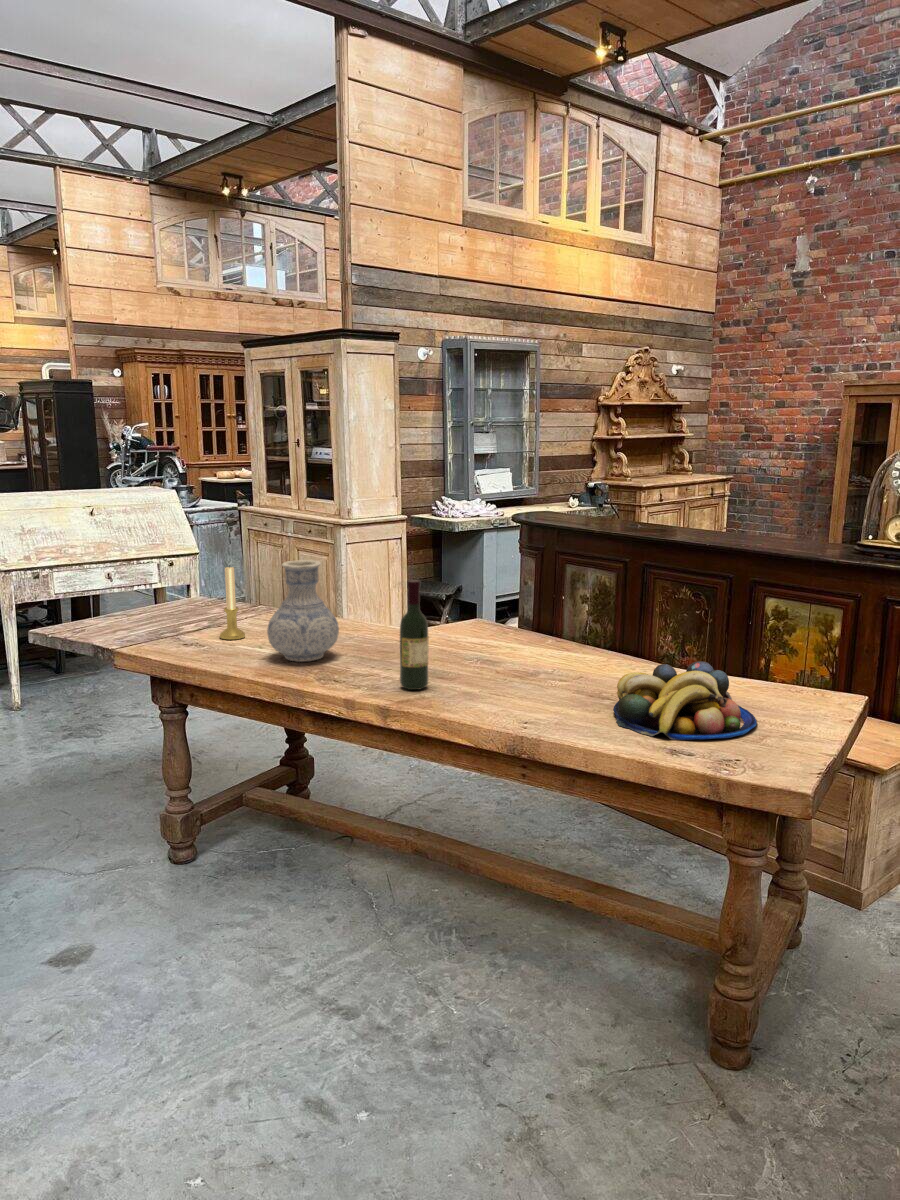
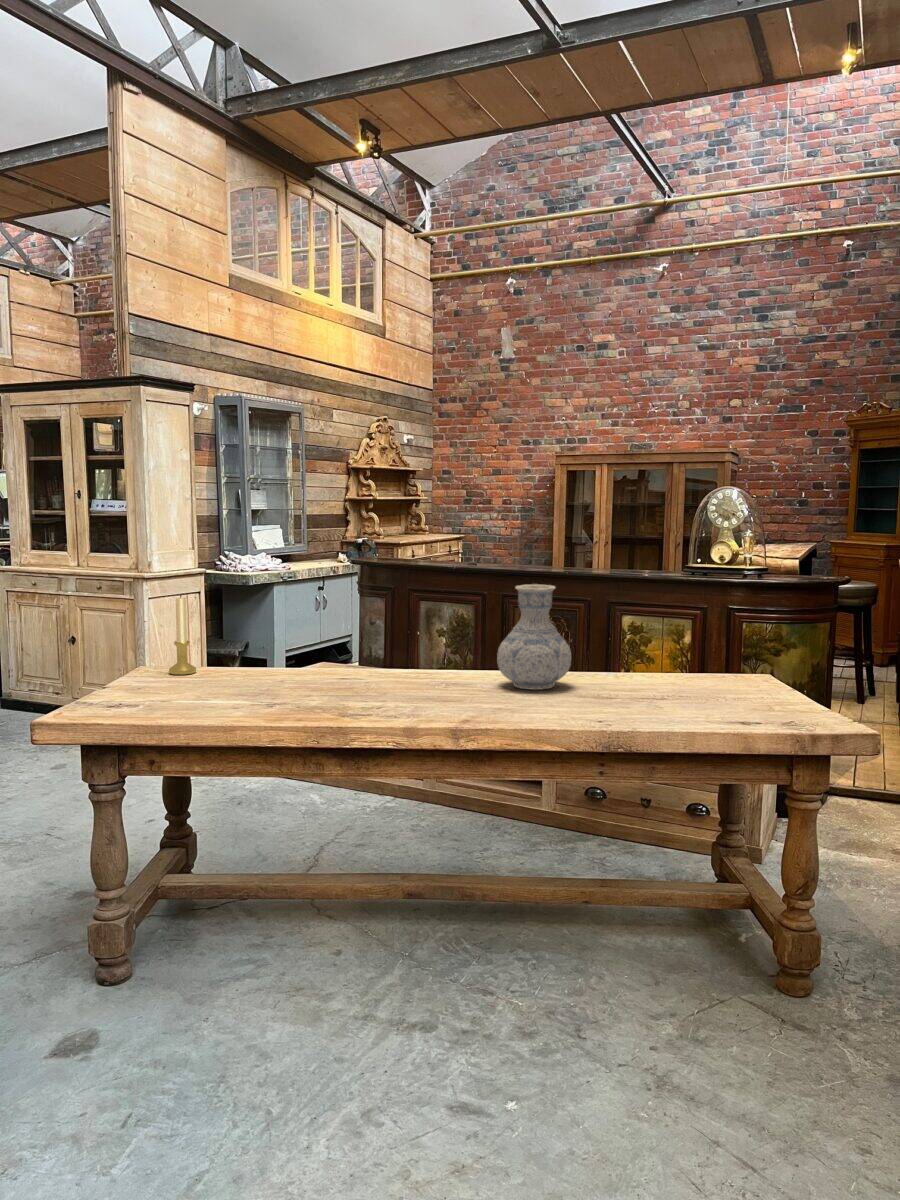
vase: present [267,560,339,662] -> present [497,584,571,690]
wine bottle: present [400,580,429,690] -> none [425,587,452,693]
fruit bowl: present [613,661,757,740] -> none [623,643,747,701]

